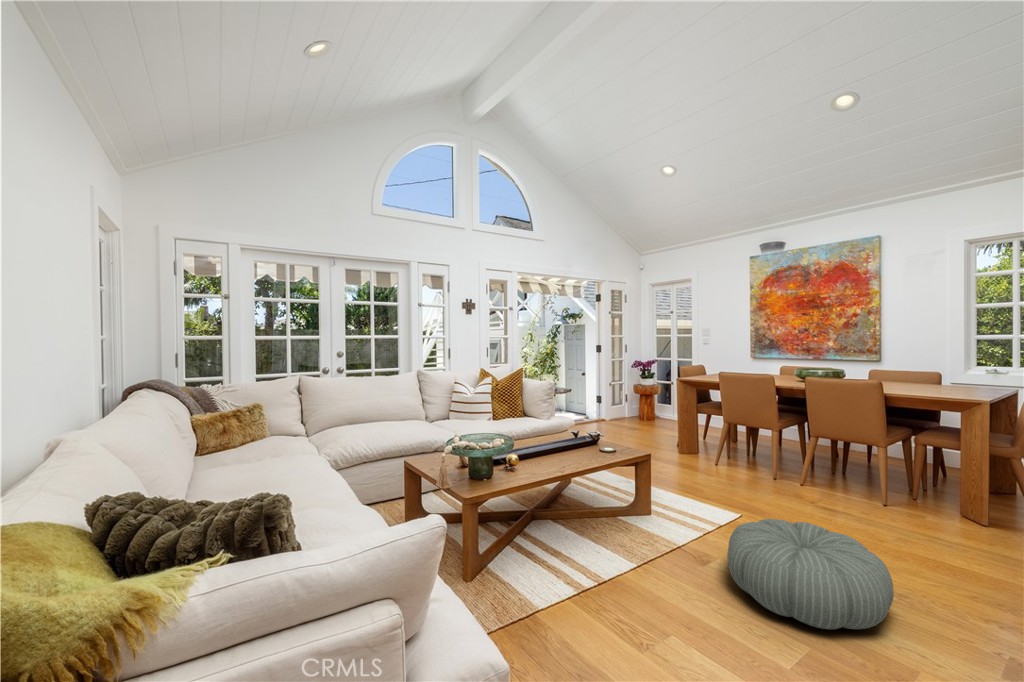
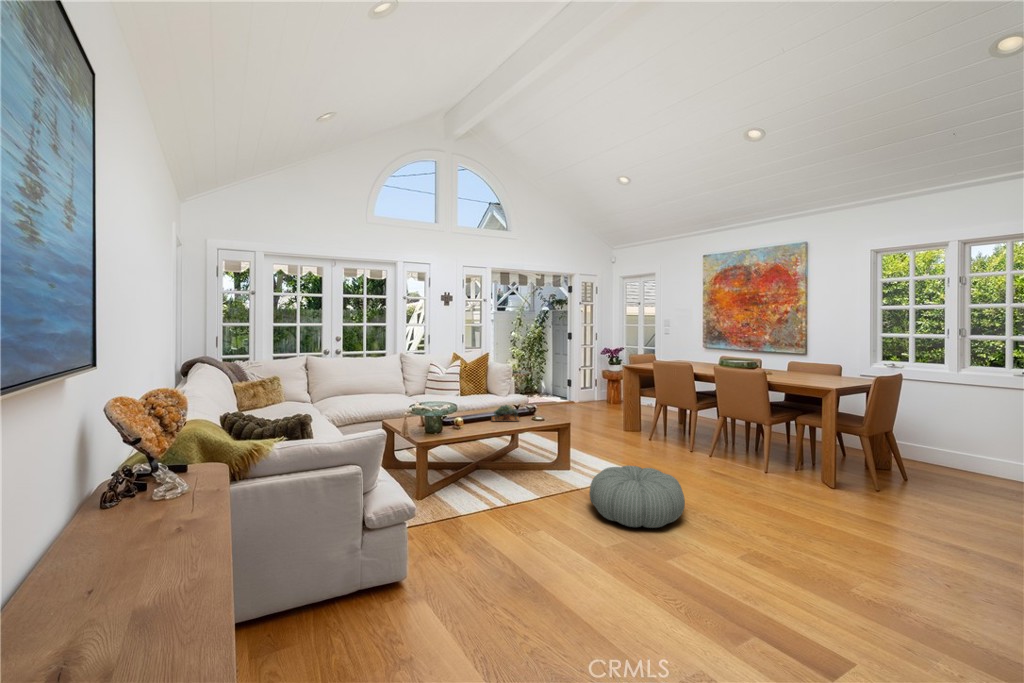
succulent plant: none [548,433,589,456] -> present [491,405,519,421]

